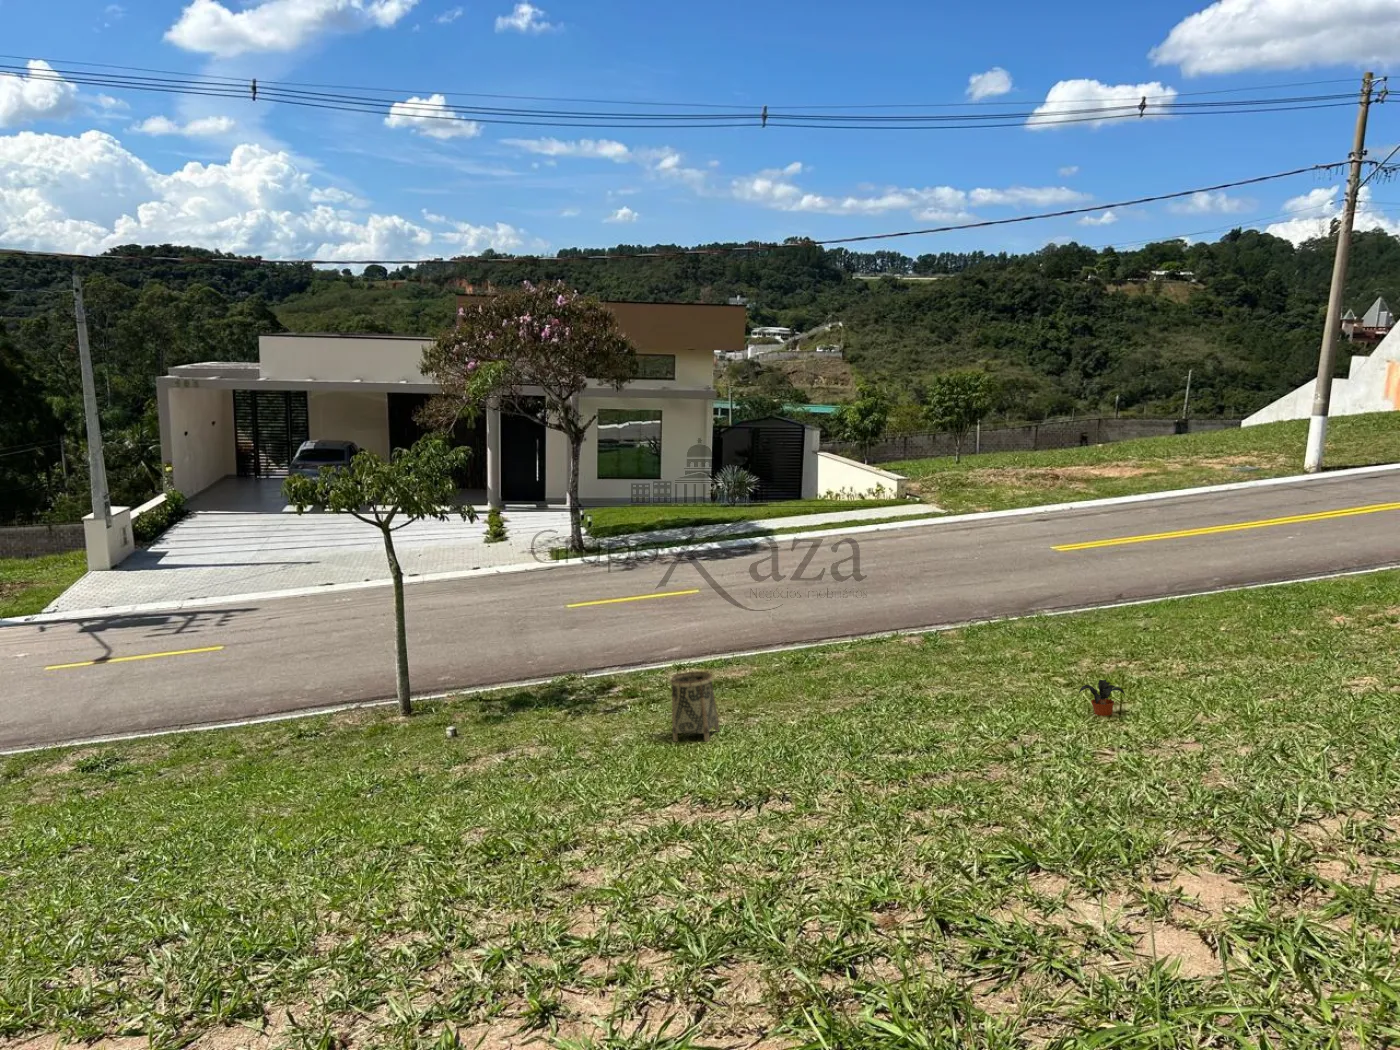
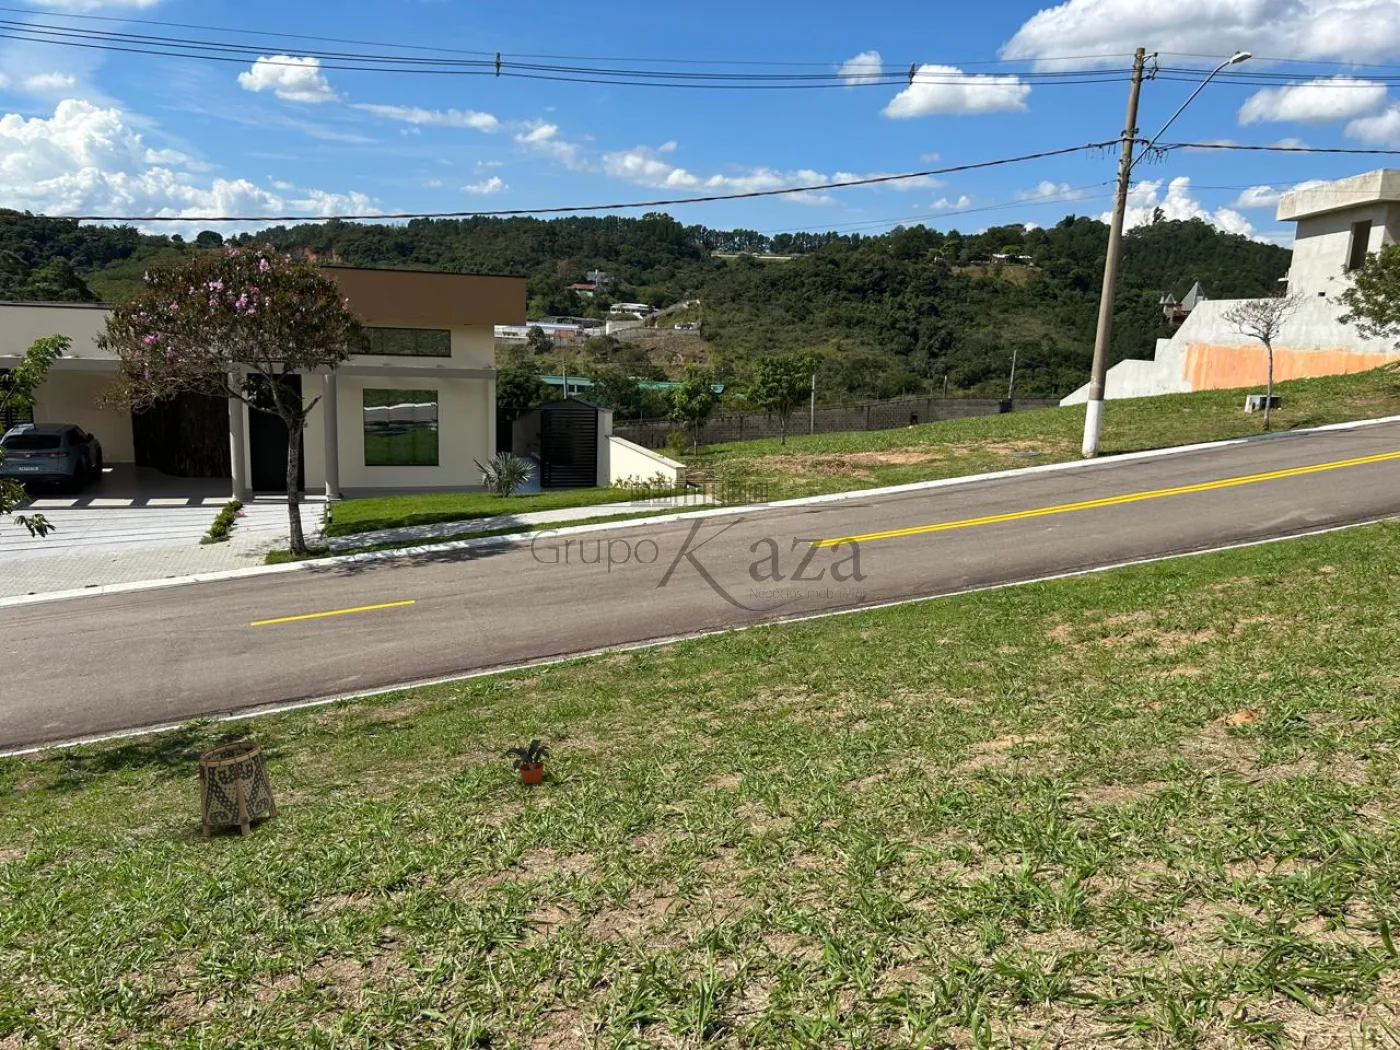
potted plant: present [1079,680,1125,716] -> present [505,739,551,783]

